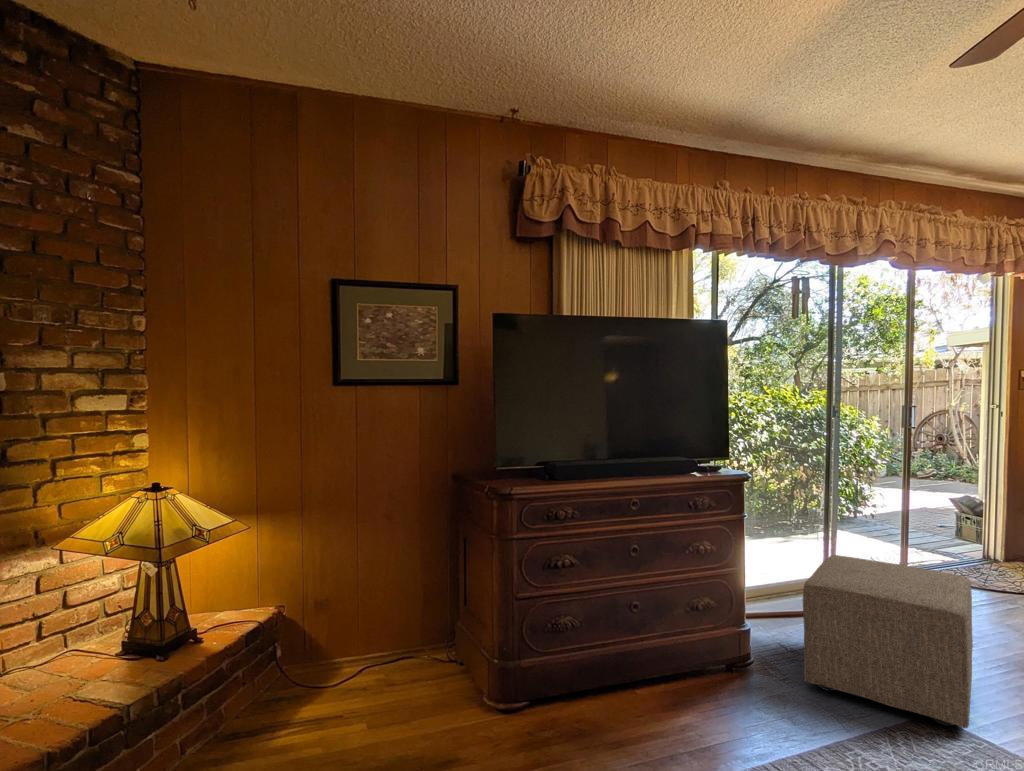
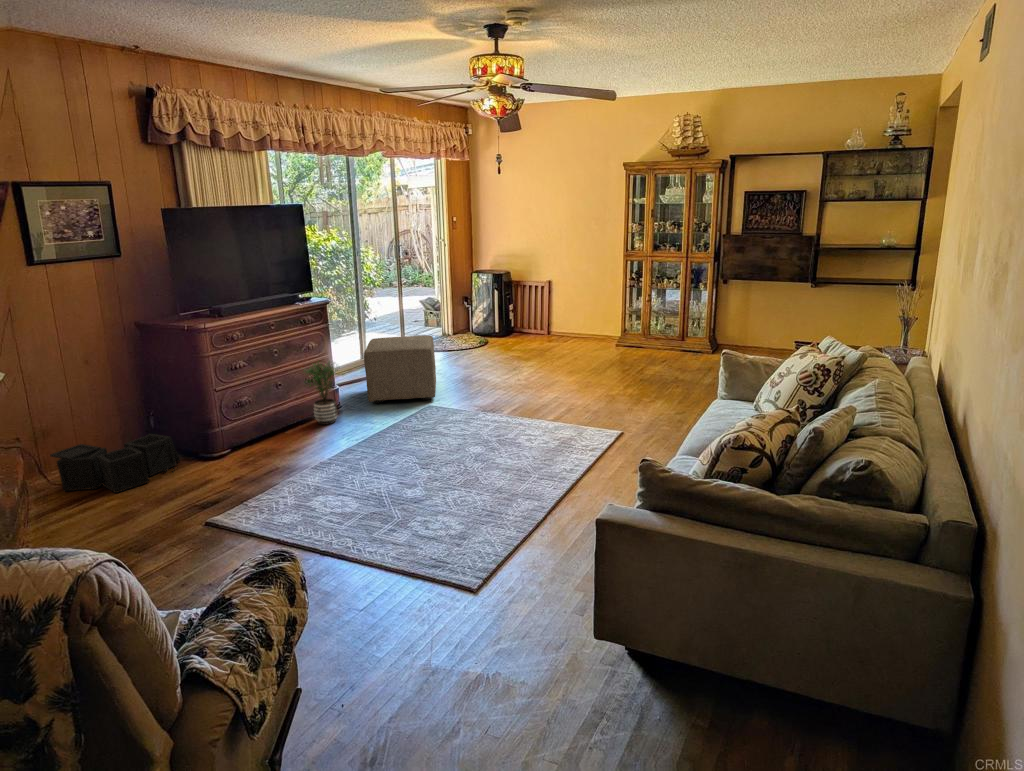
potted plant: none [666,581,751,712] -> present [304,363,338,425]
storage bin: none [288,625,445,734] -> present [50,434,180,493]

